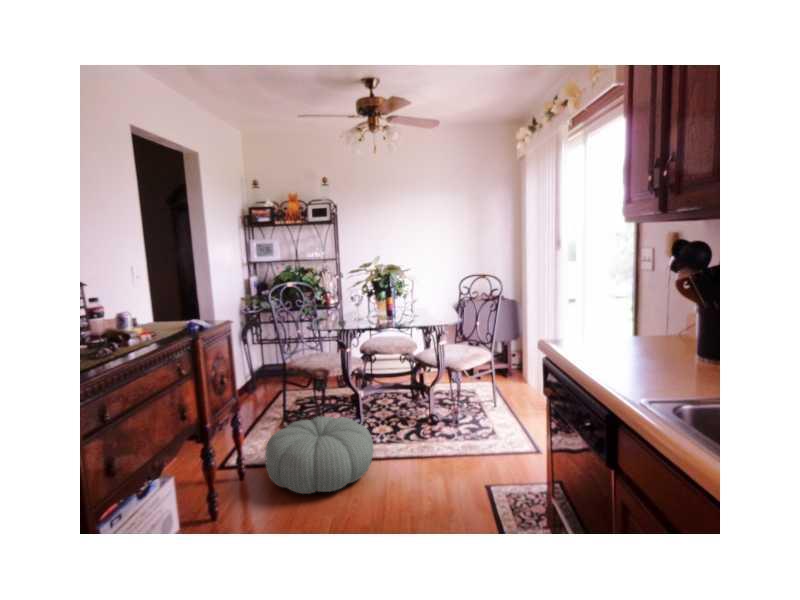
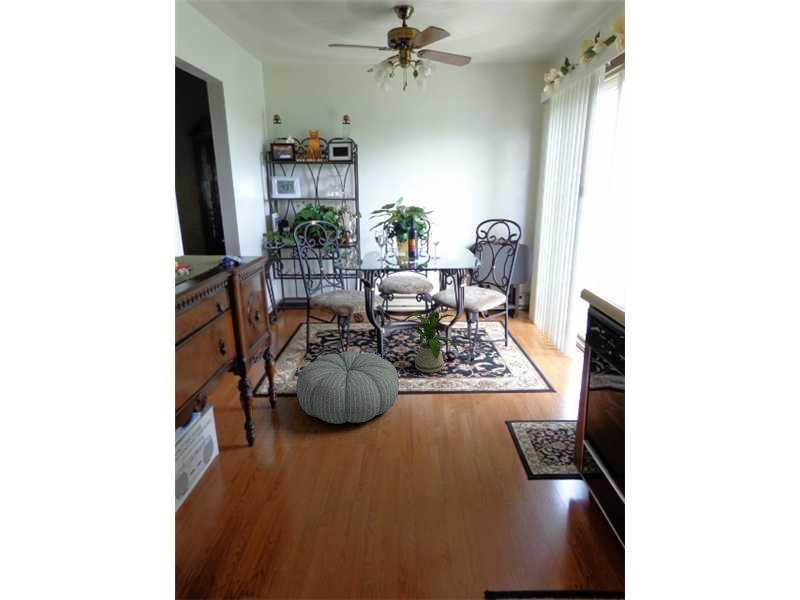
house plant: none [380,370,441,437] -> present [403,310,459,373]

